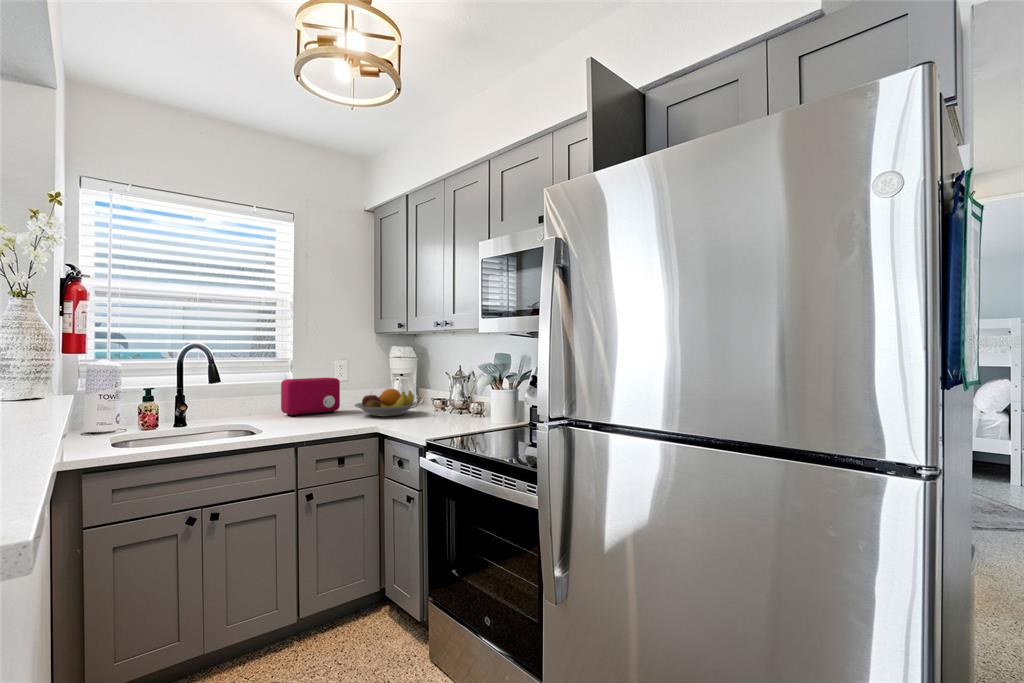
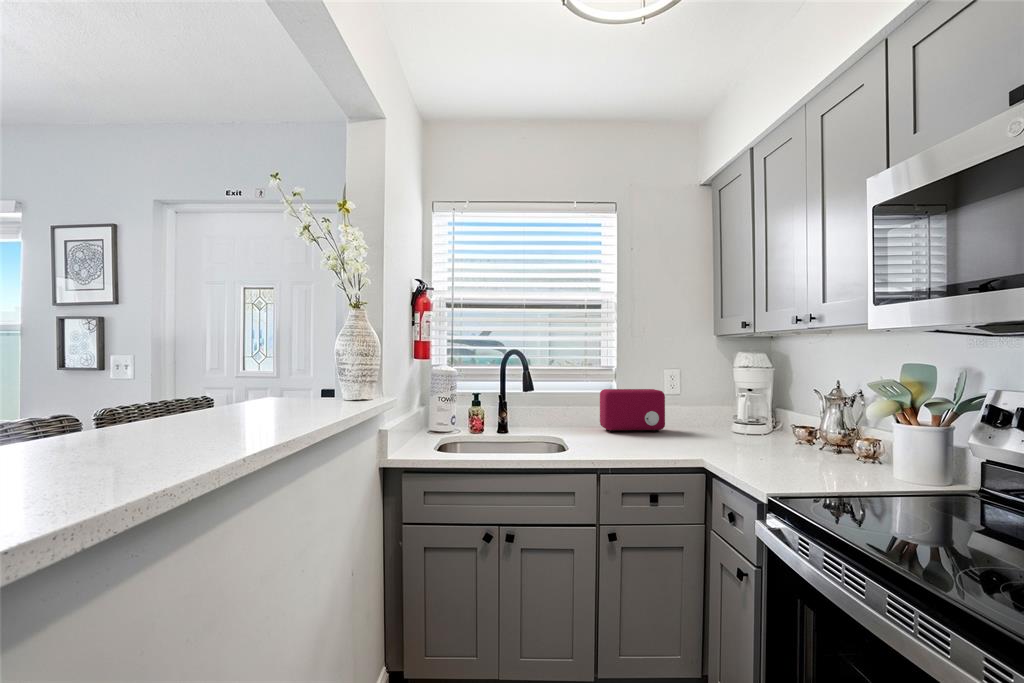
fruit bowl: present [355,389,417,417] -> none [680,409,768,445]

